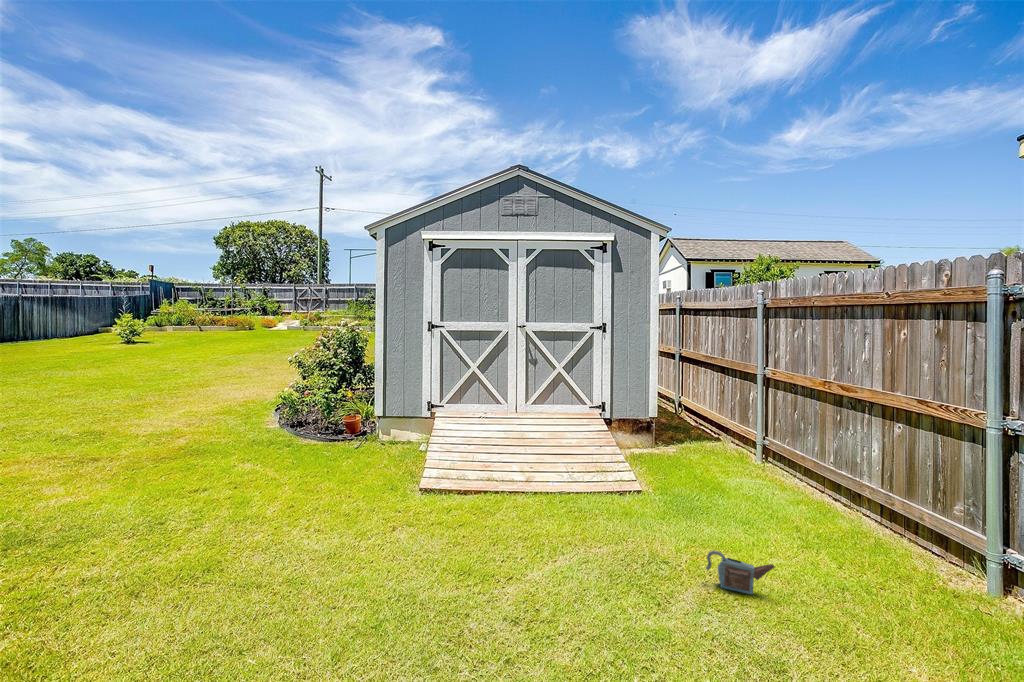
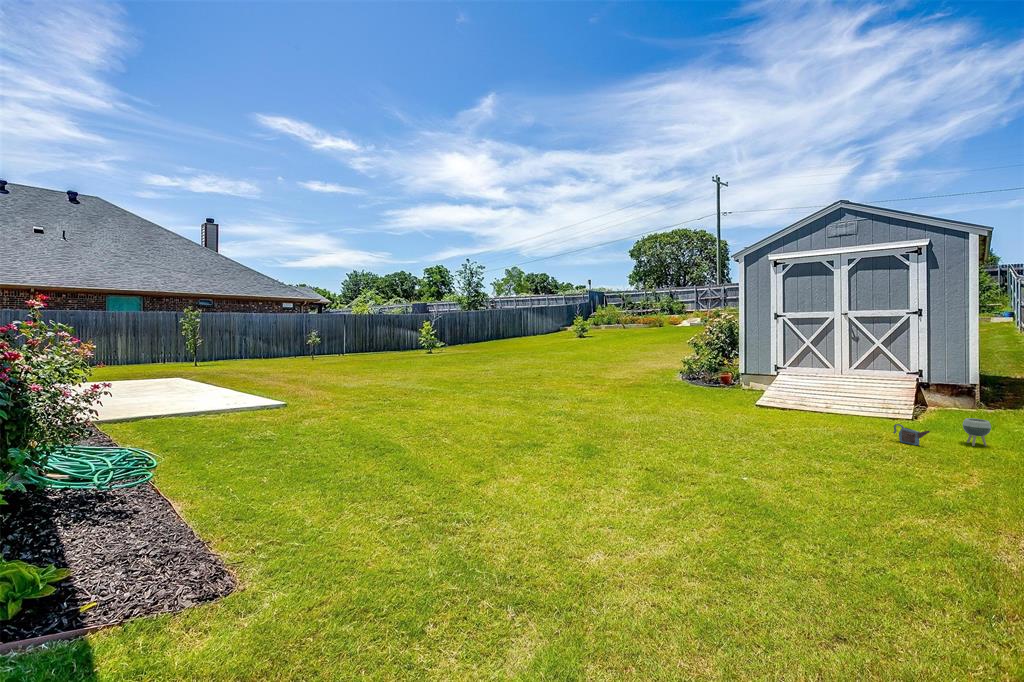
planter: none [766,509,806,562] -> present [963,418,991,446]

